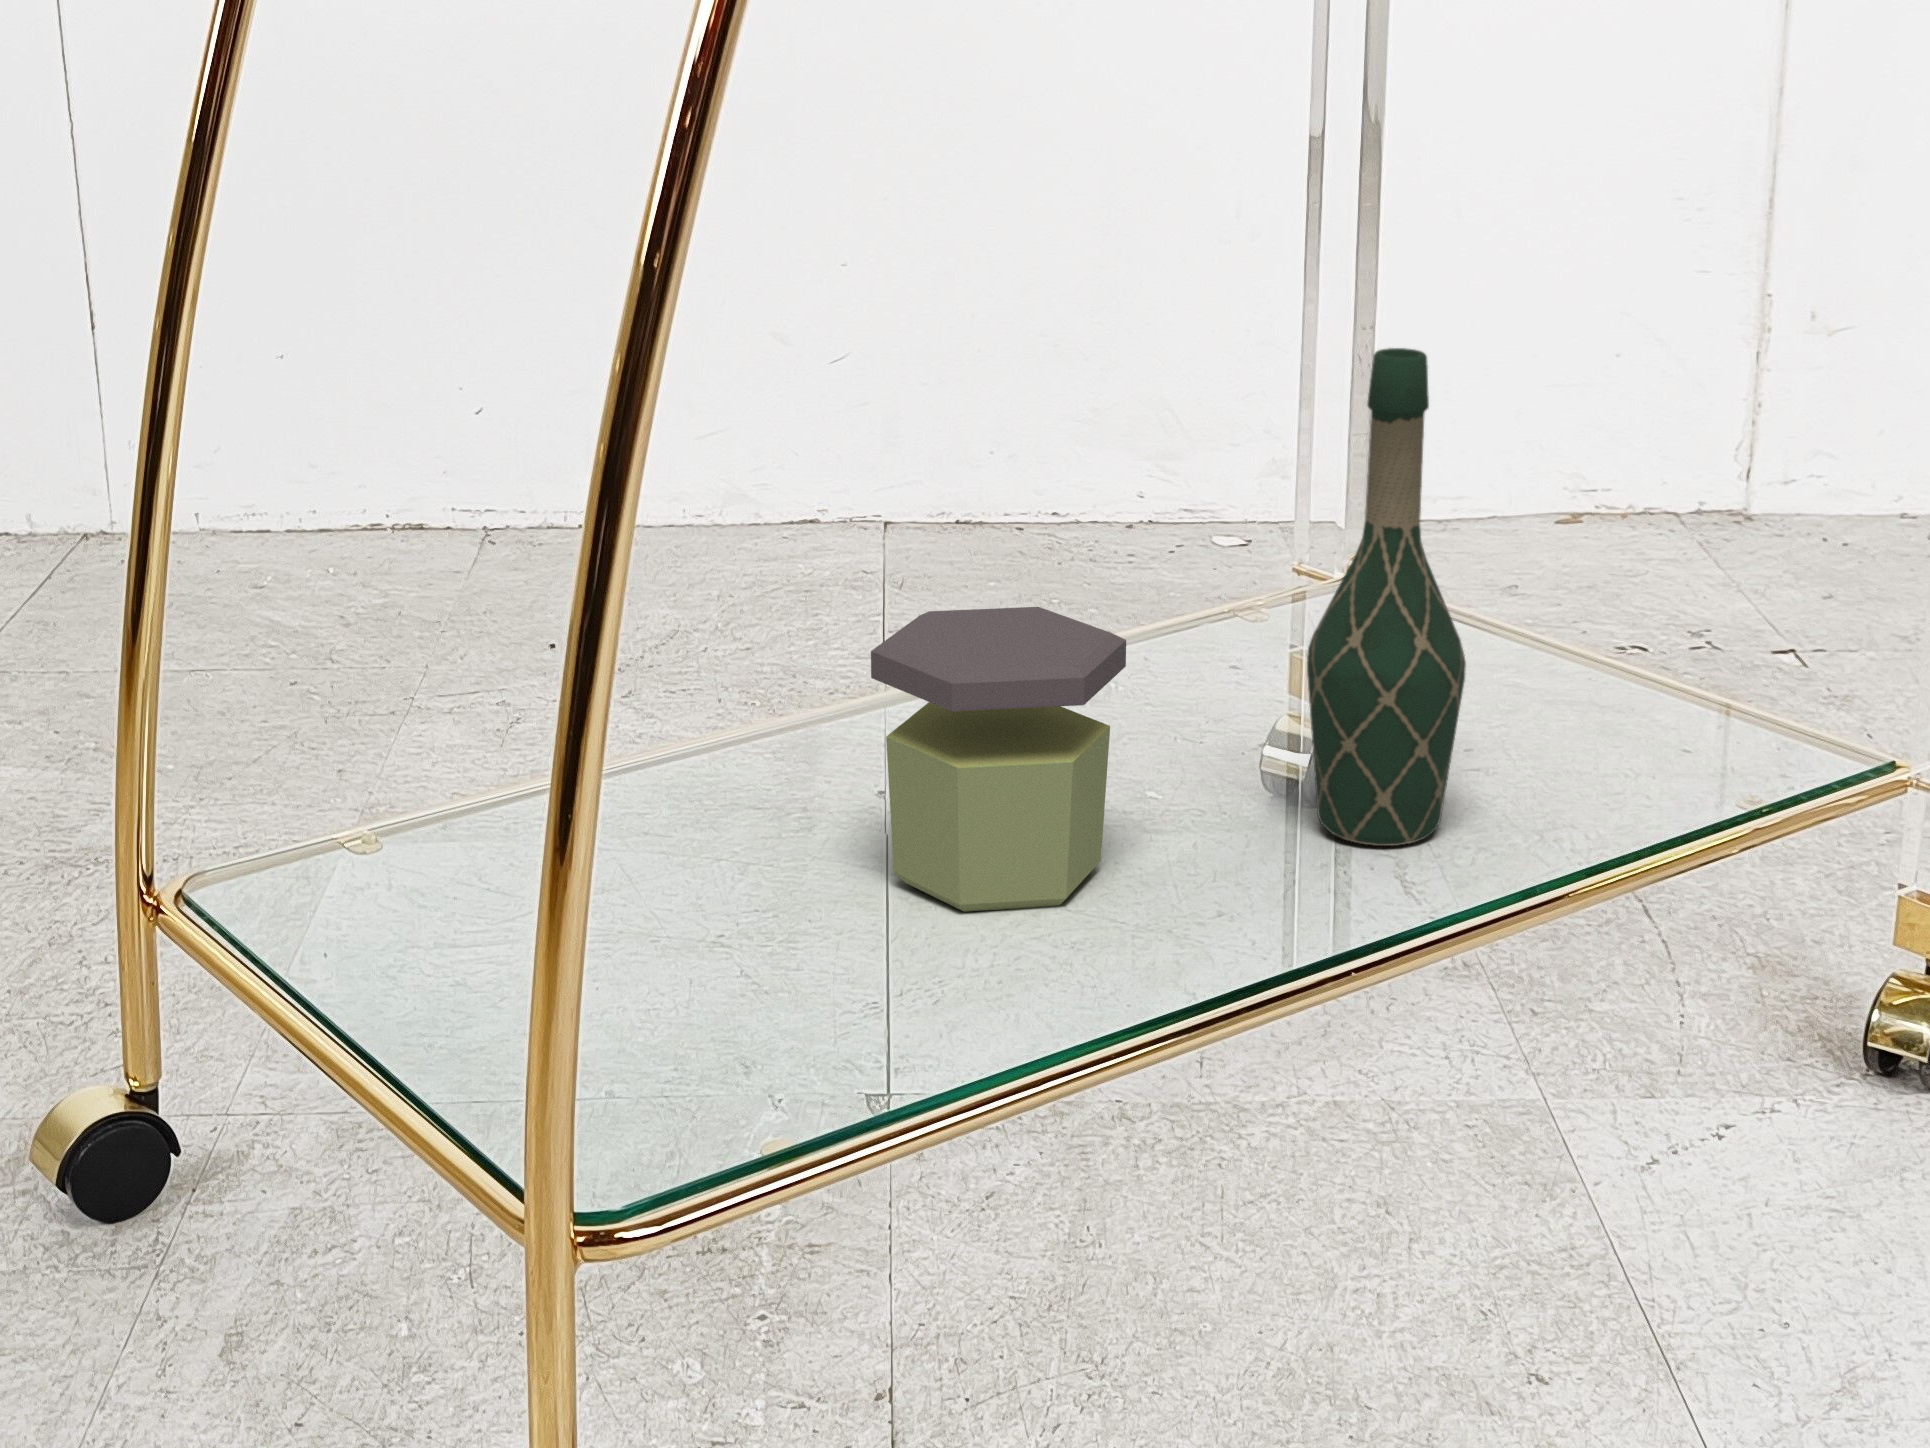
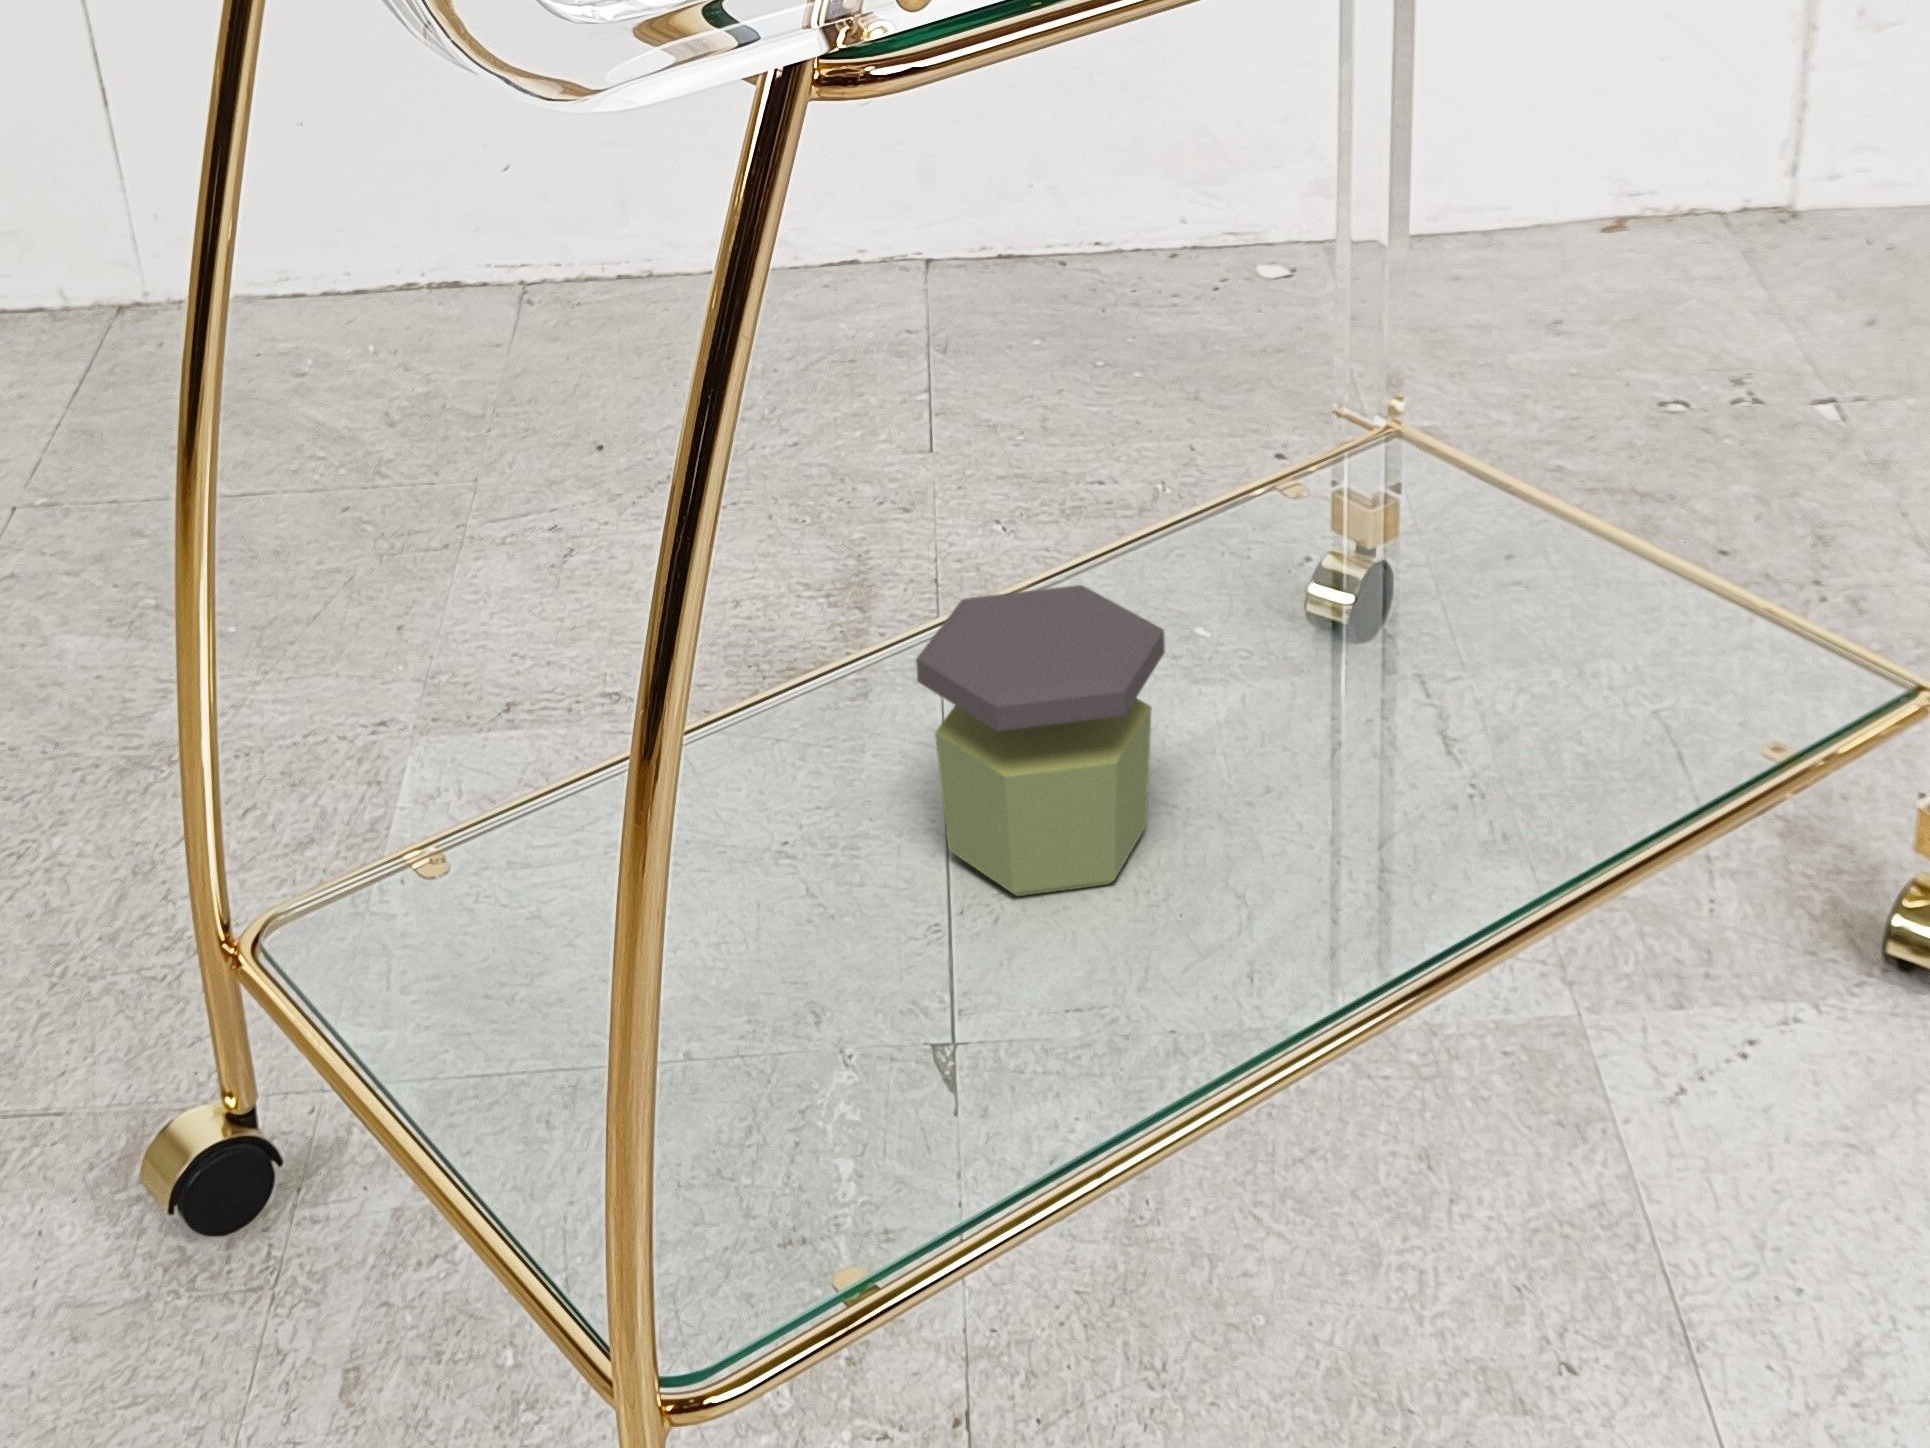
wine bottle: present [1307,348,1466,846] -> none [1341,326,1495,789]

